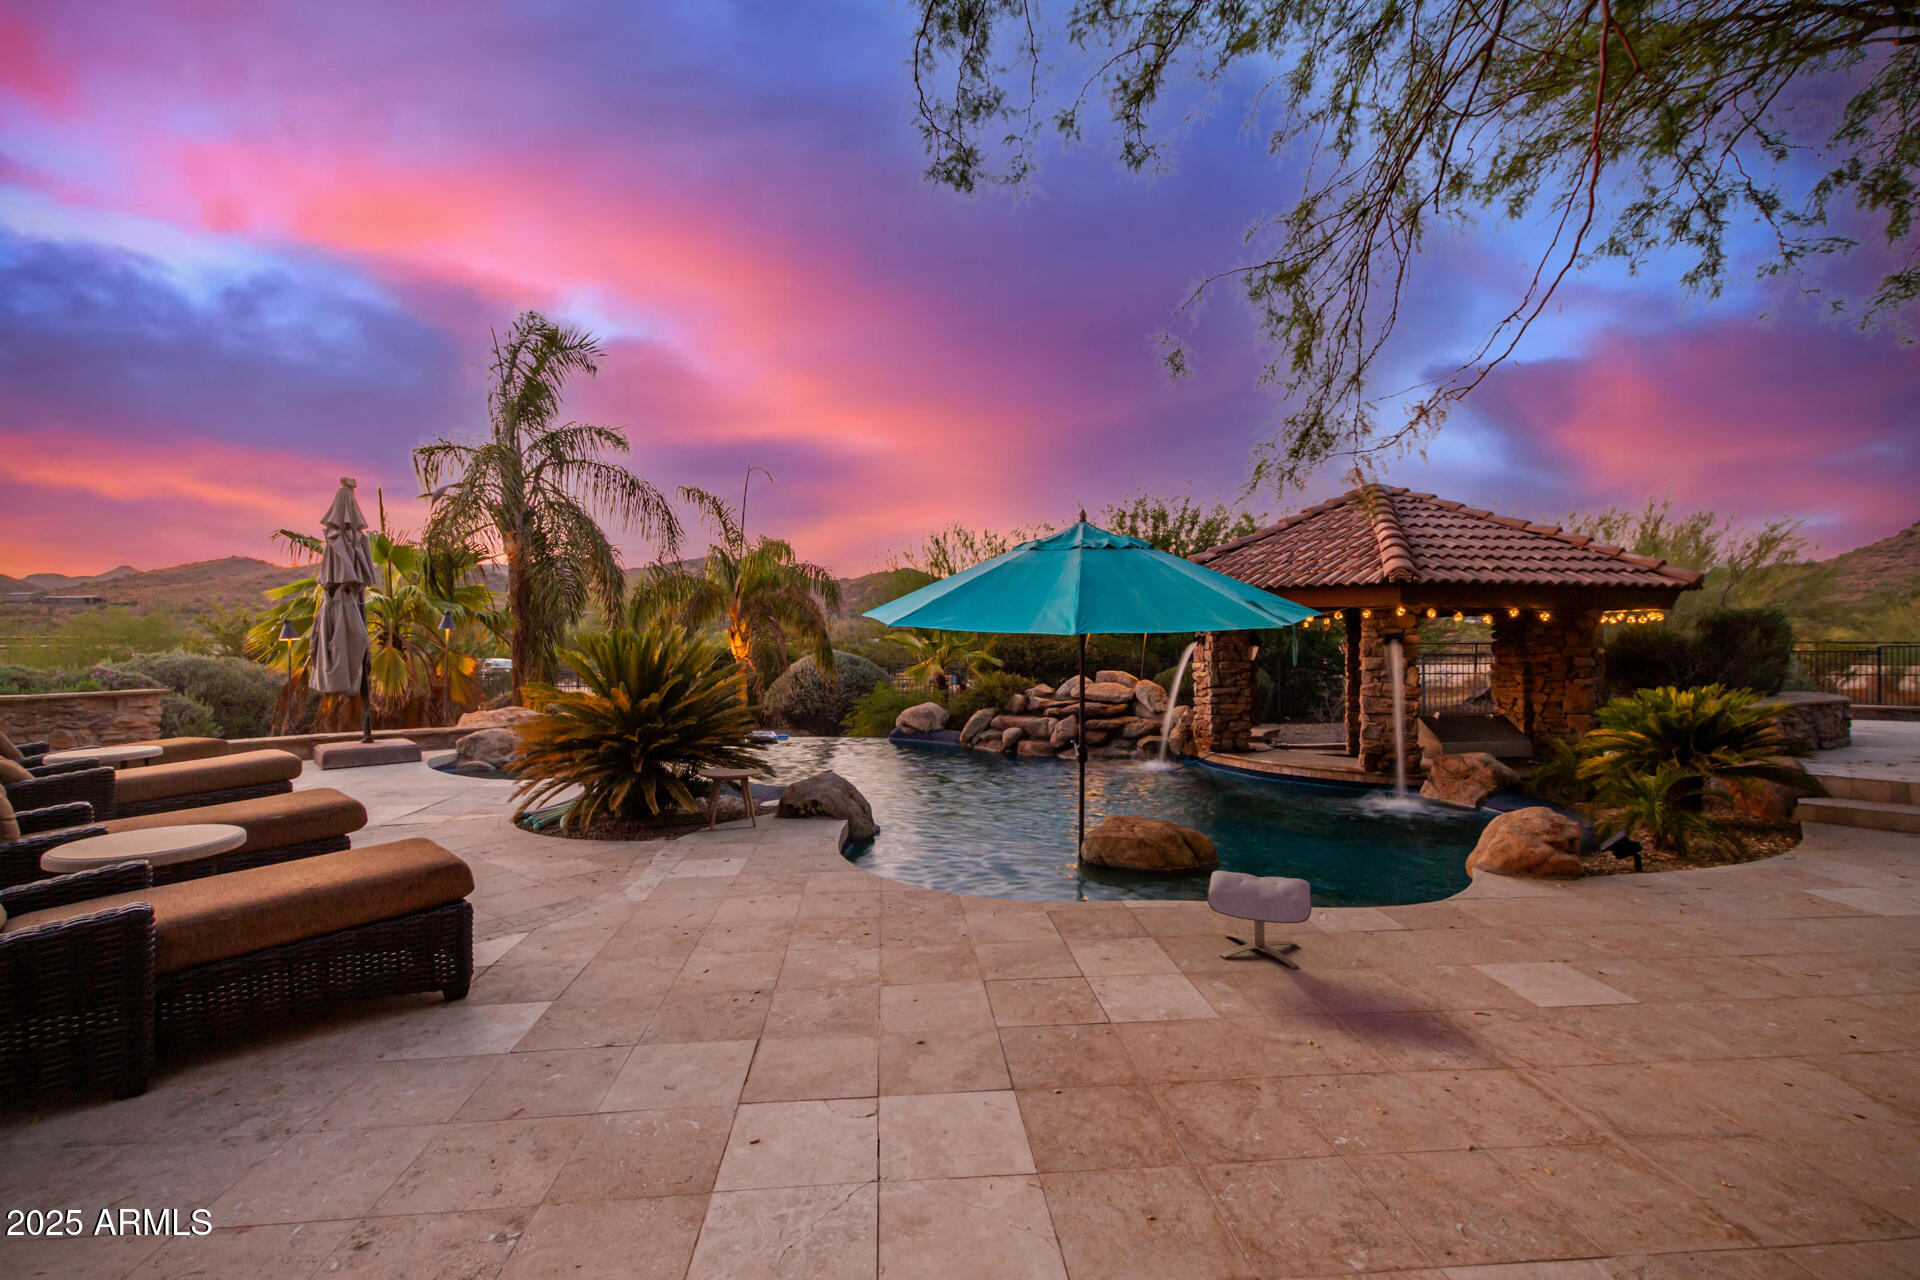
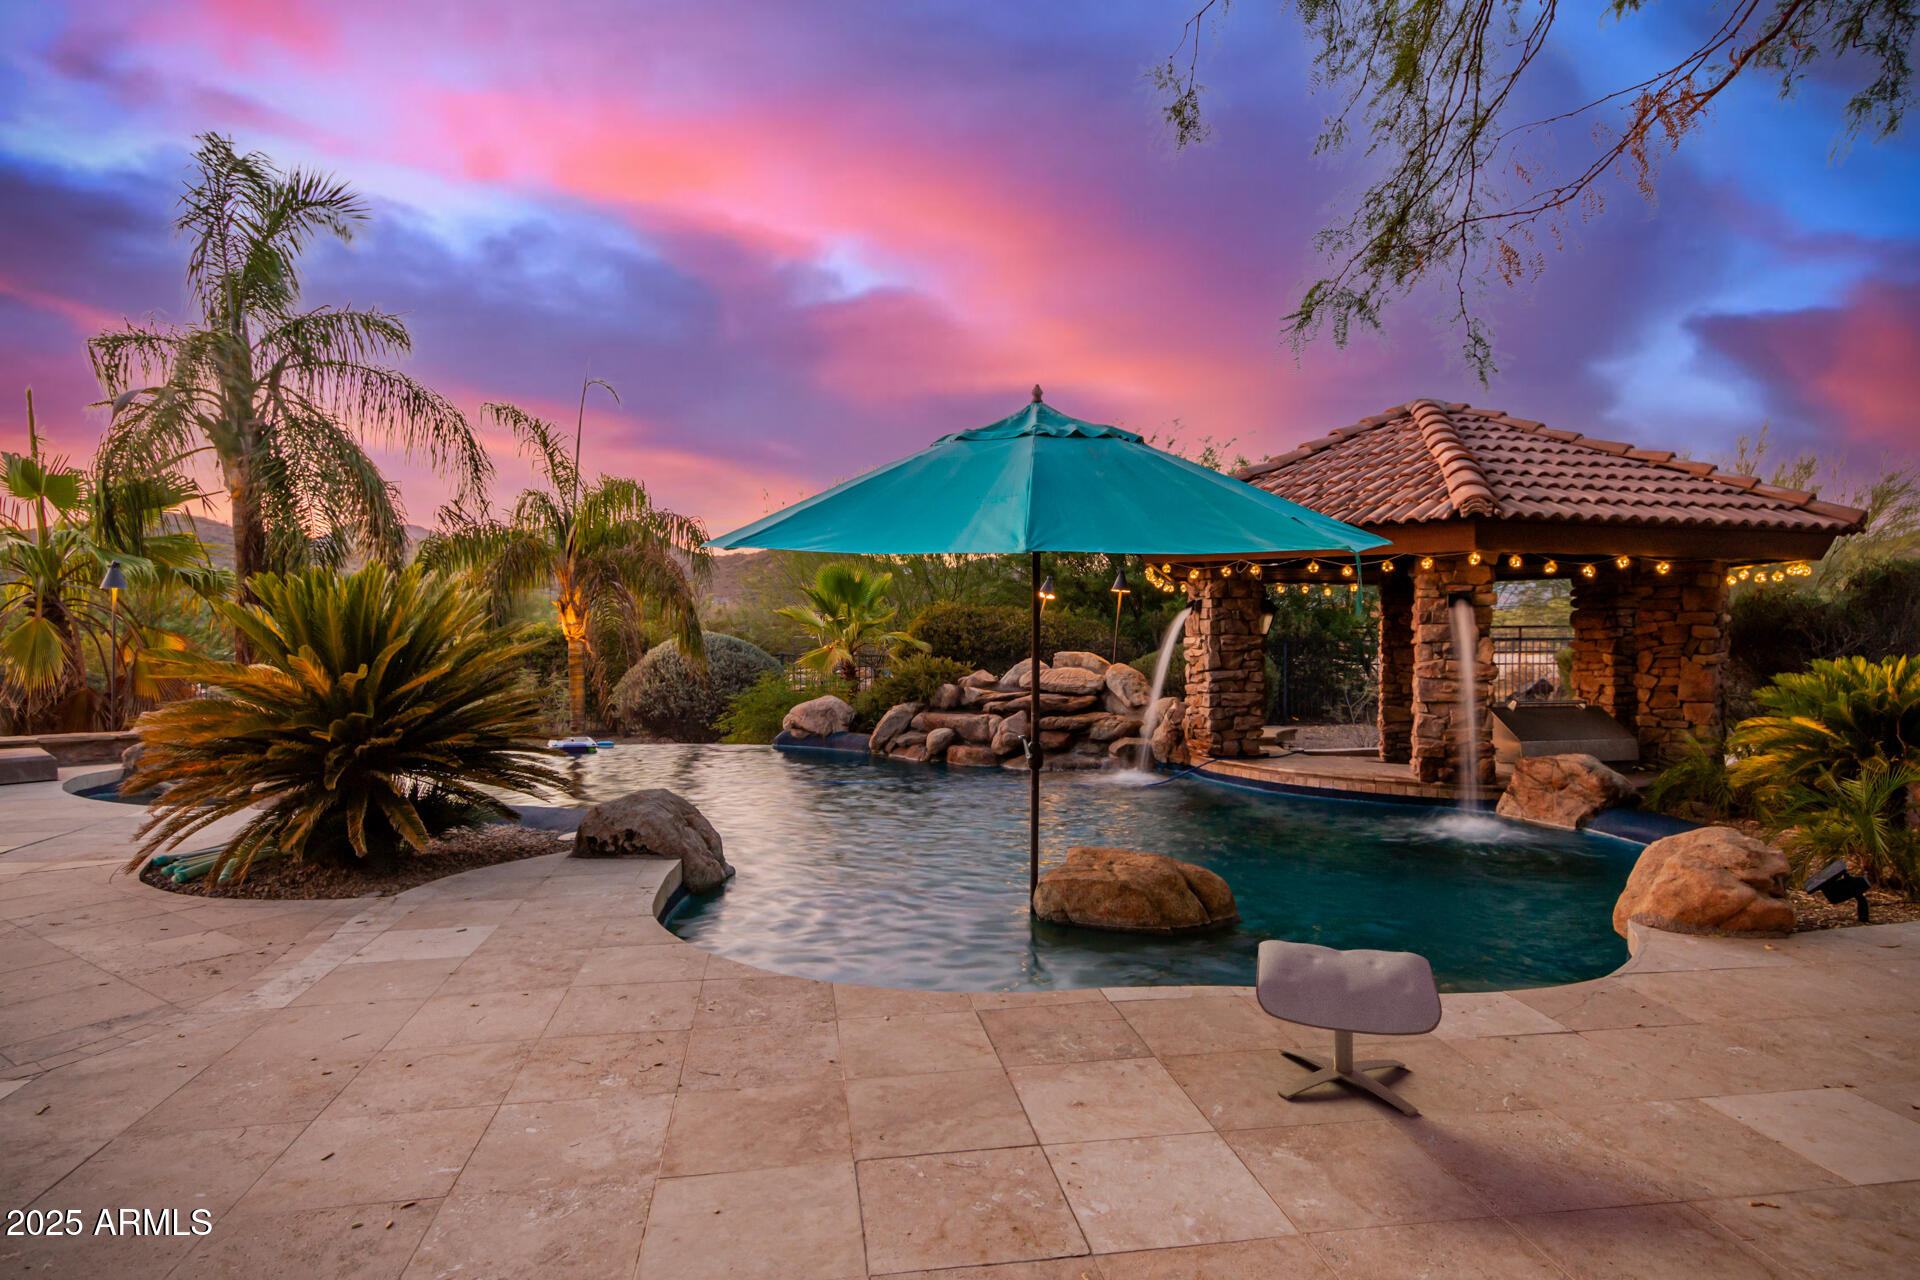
side table: present [698,767,763,831] -> none [439,781,545,881]

